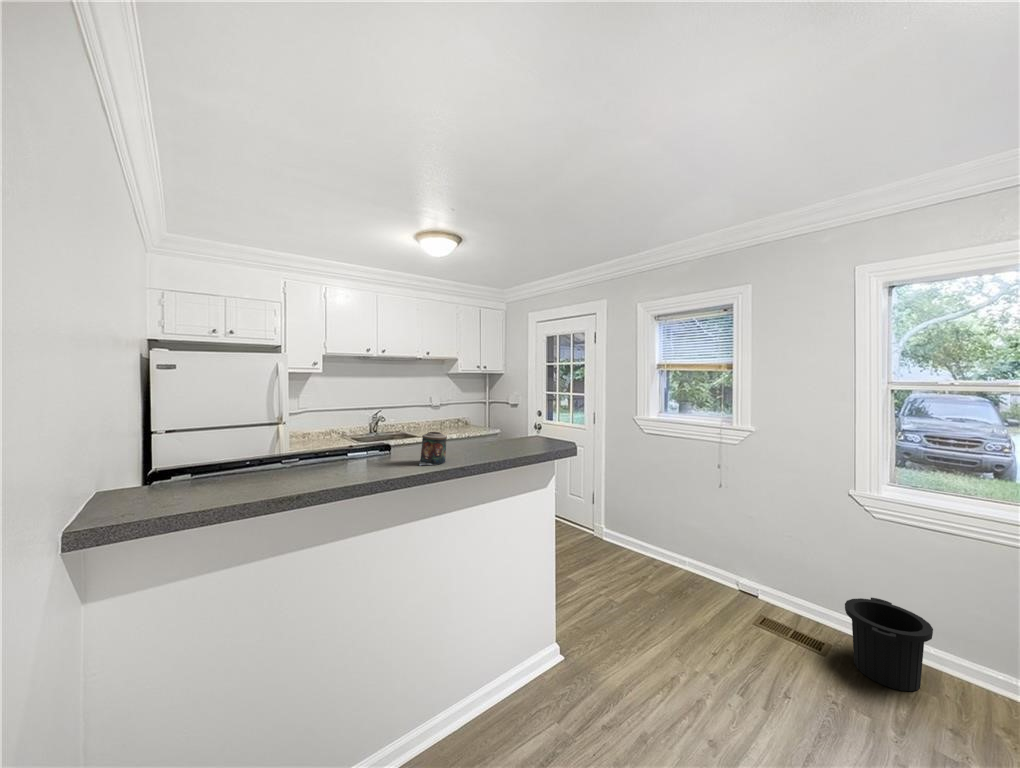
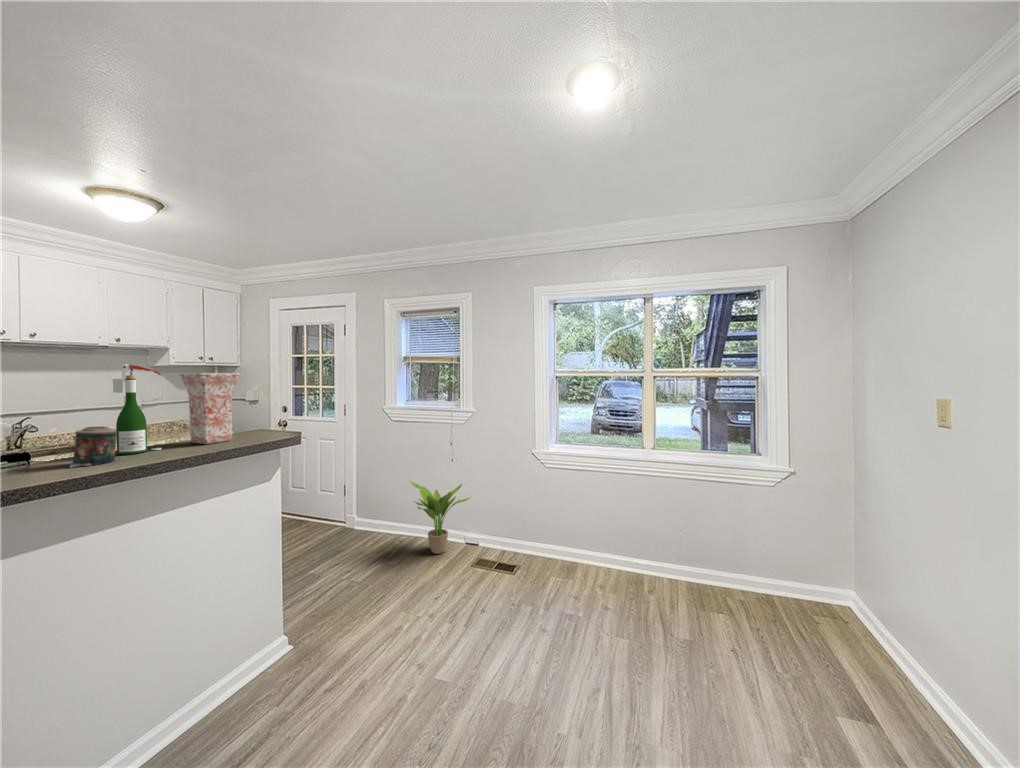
wine bottle: none [442,377,473,456] -> present [113,363,161,454]
vase: none [484,386,530,452] -> present [180,373,240,444]
potted plant: none [668,501,750,594] -> present [409,480,469,554]
trash can: present [845,598,933,691] -> none [528,525,574,584]

